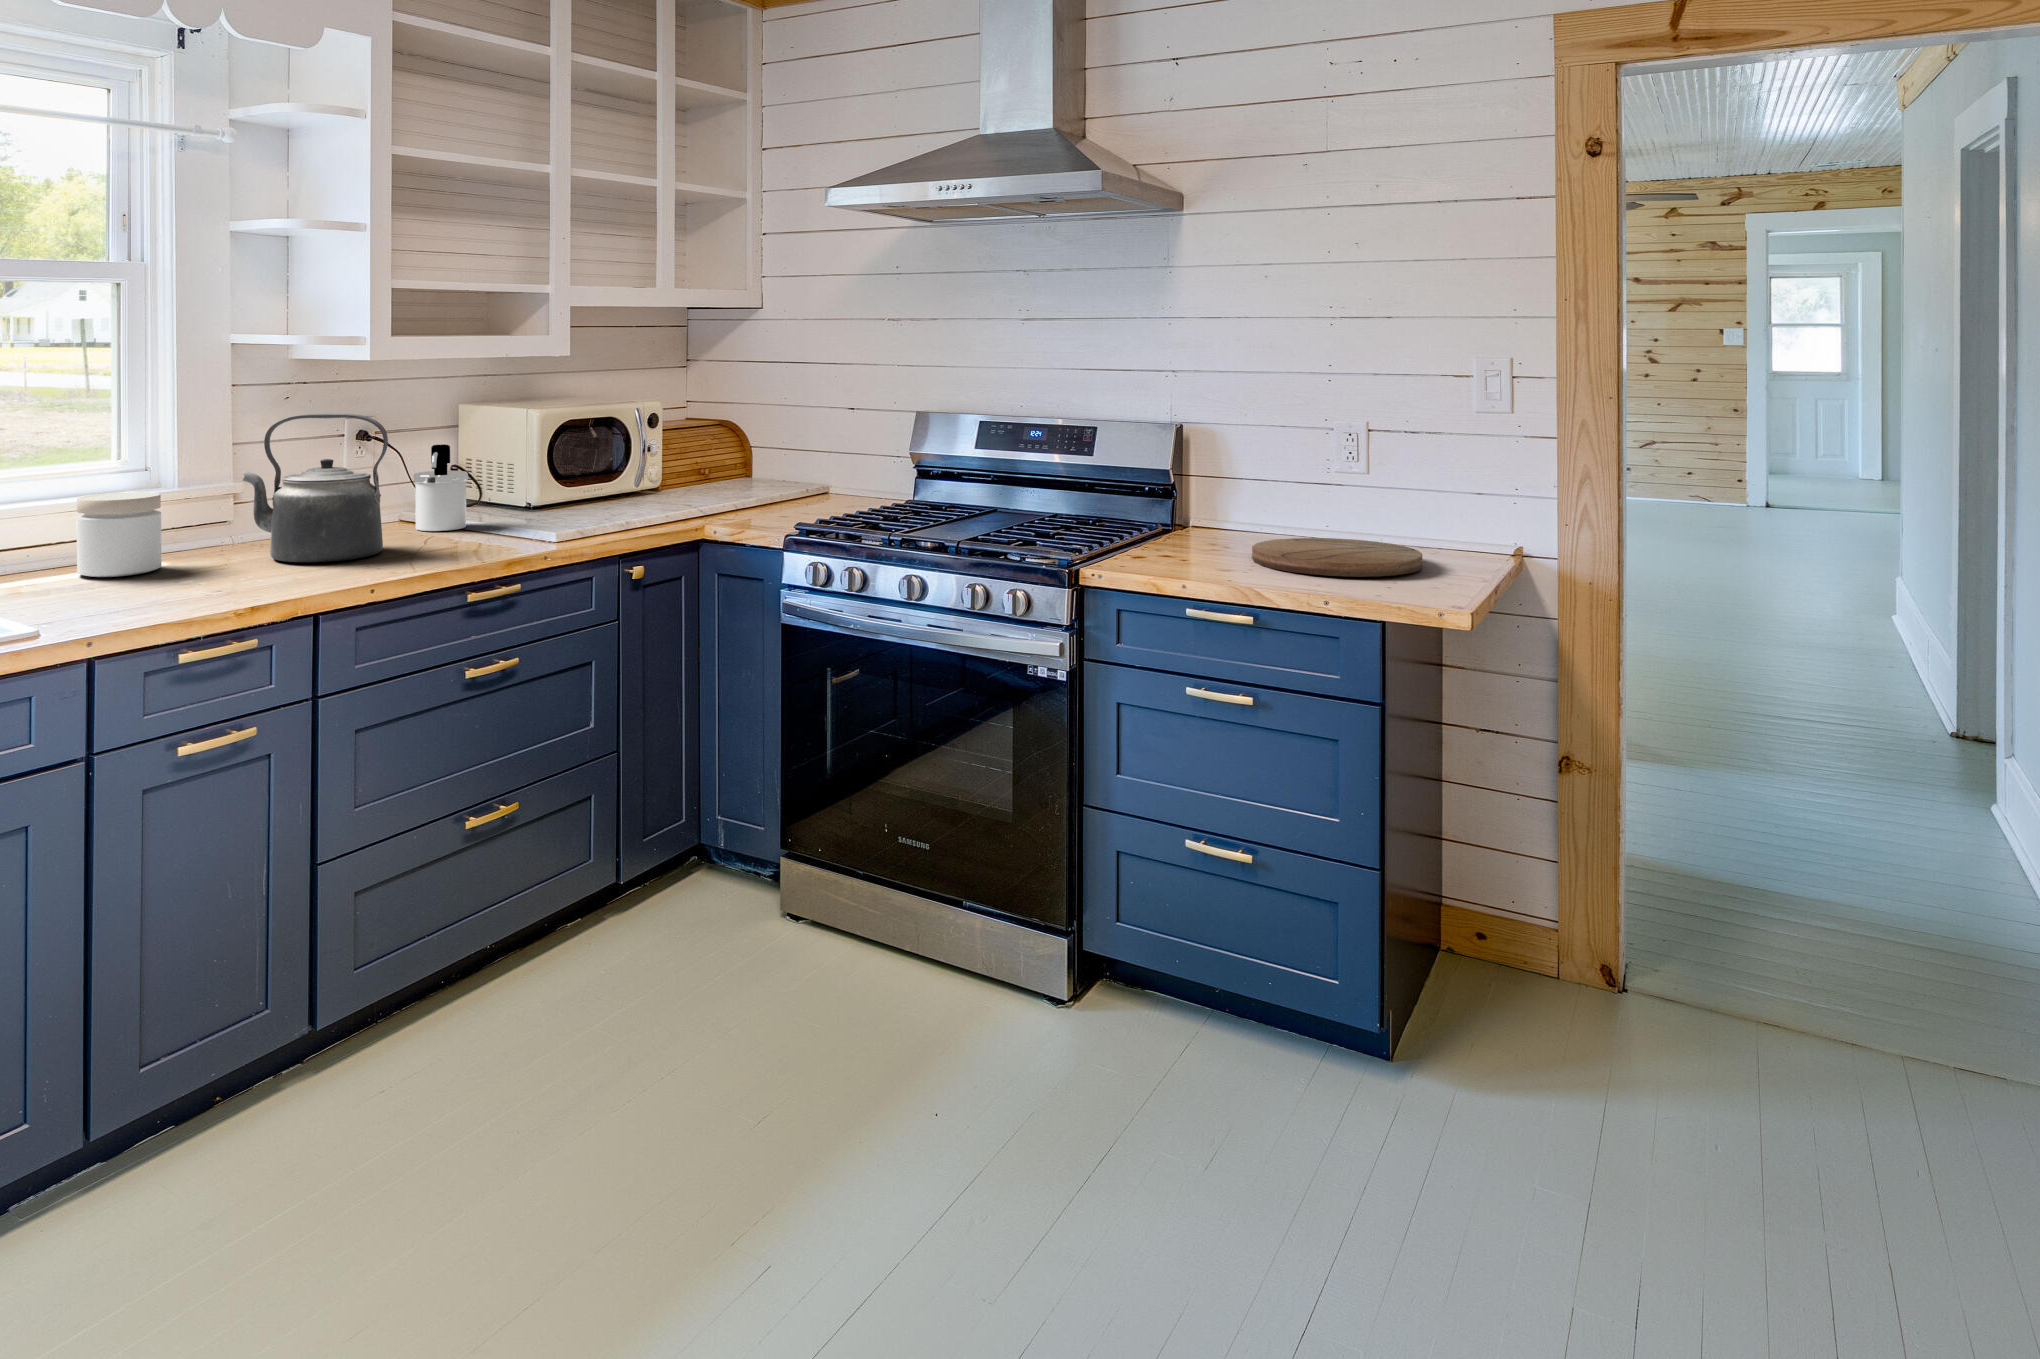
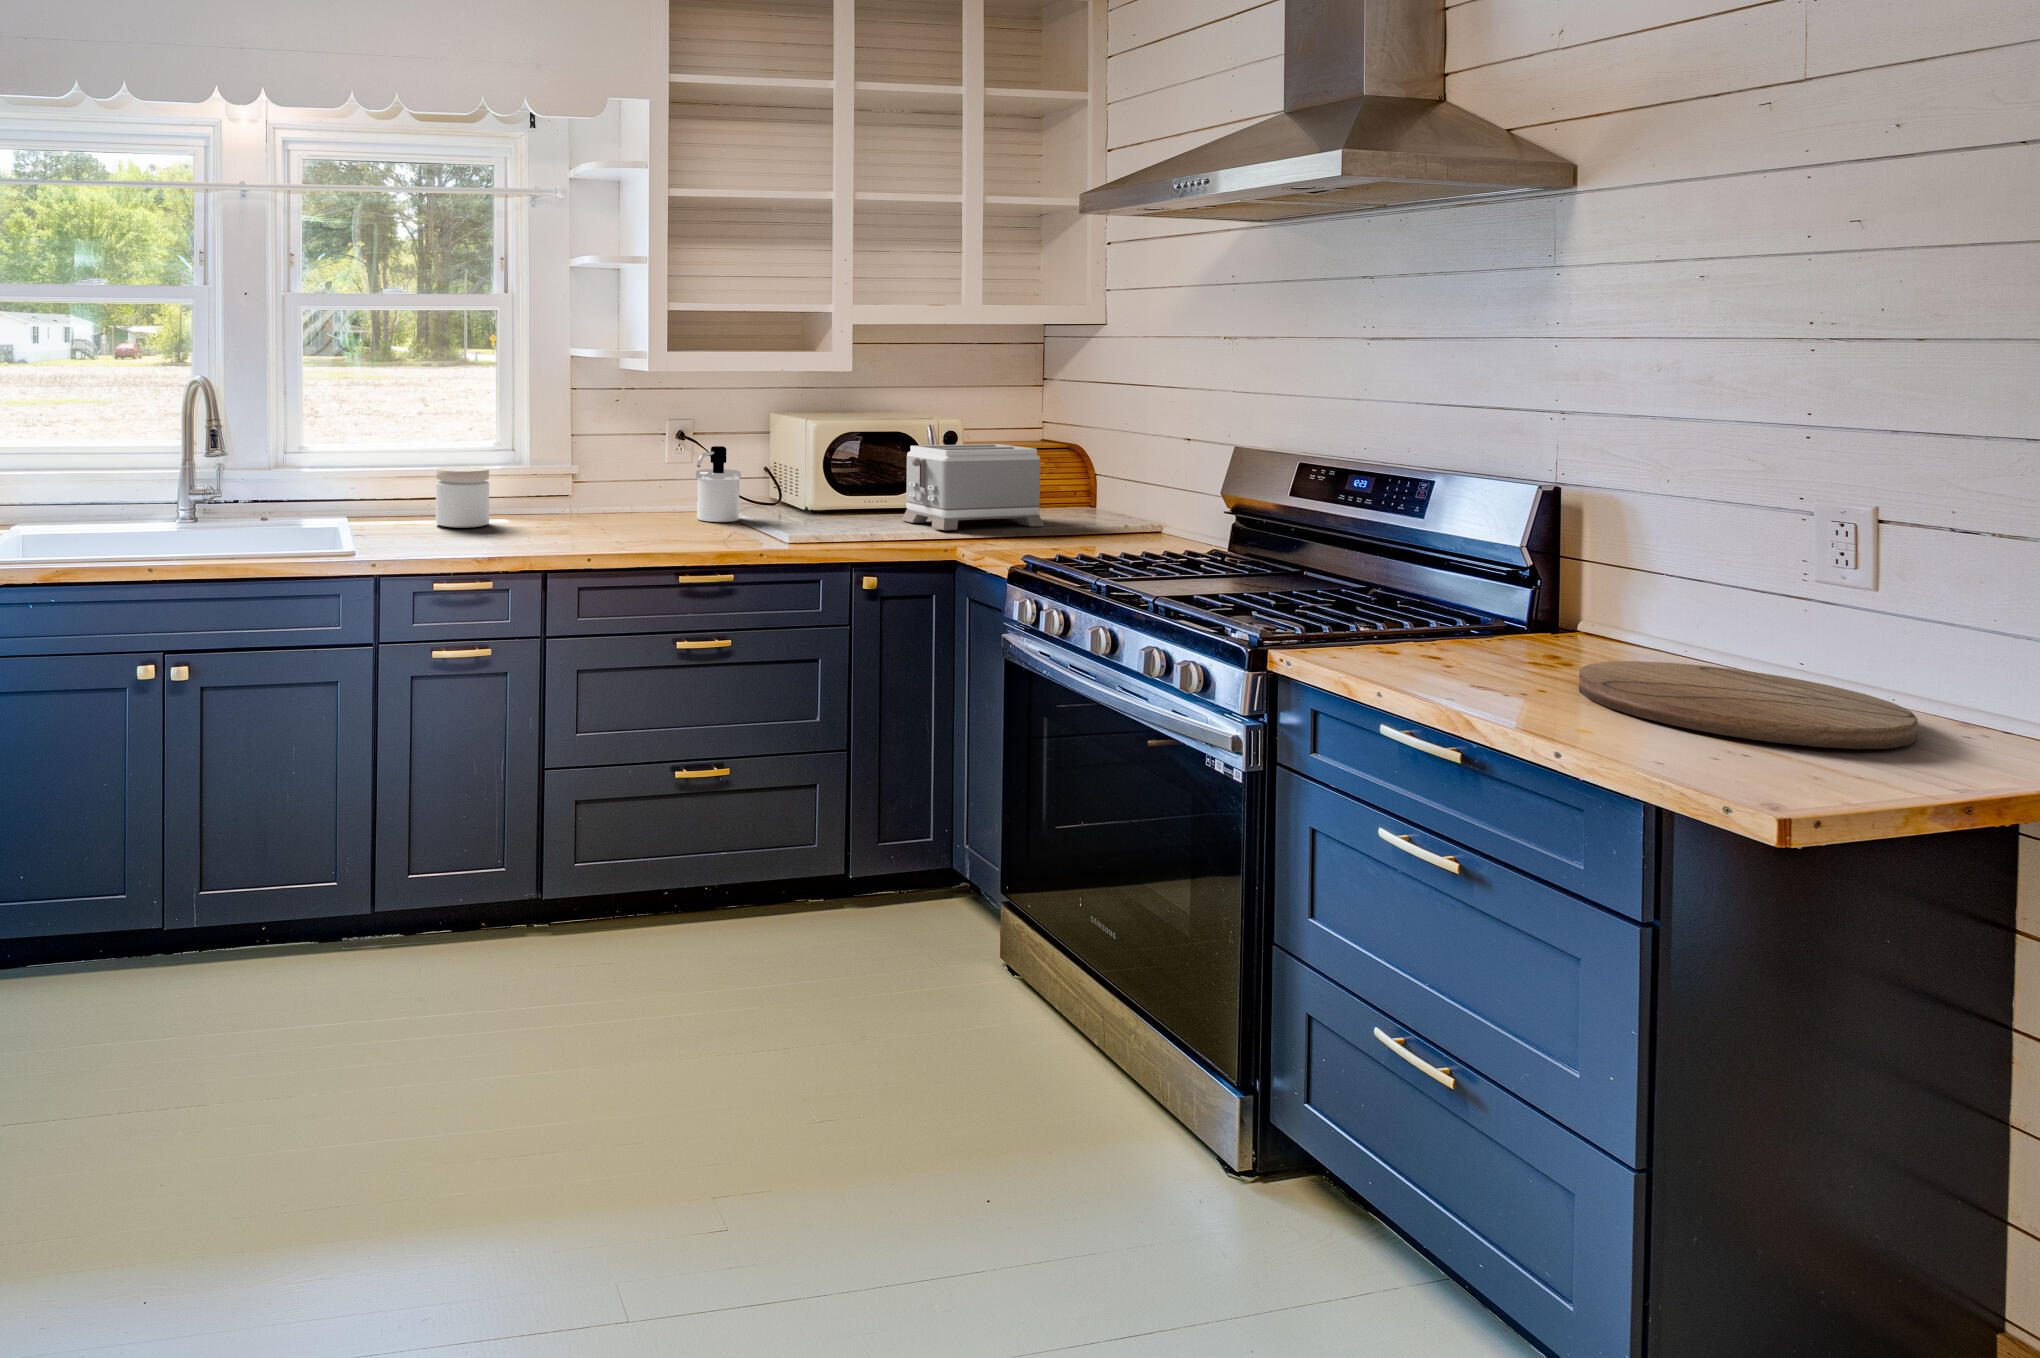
kettle: present [243,414,388,562] -> none [548,415,644,535]
toaster: none [626,426,754,512] -> present [902,444,1044,530]

